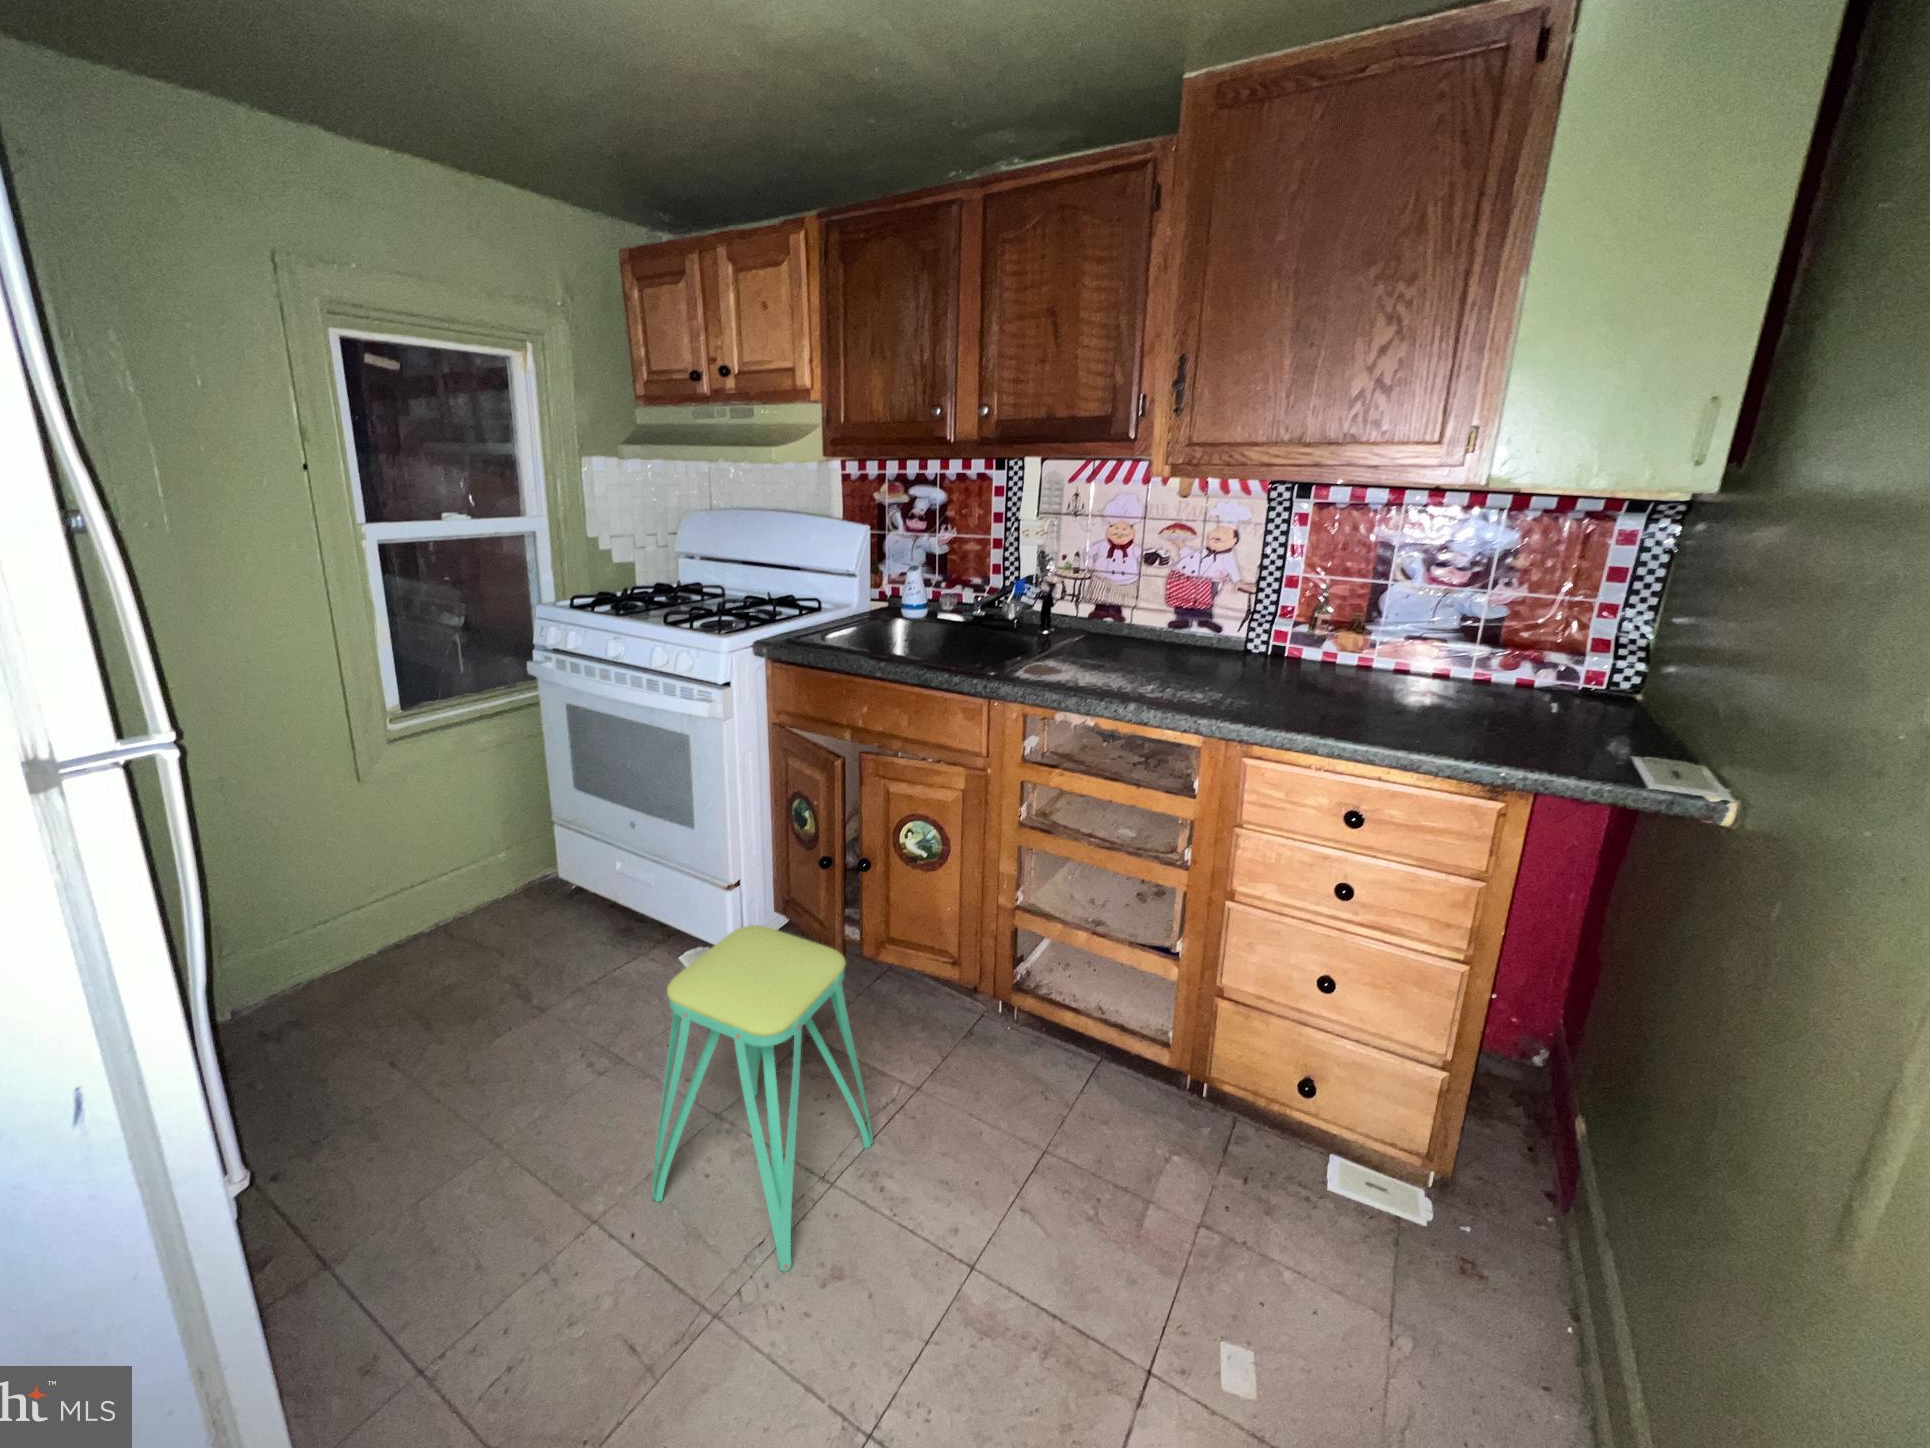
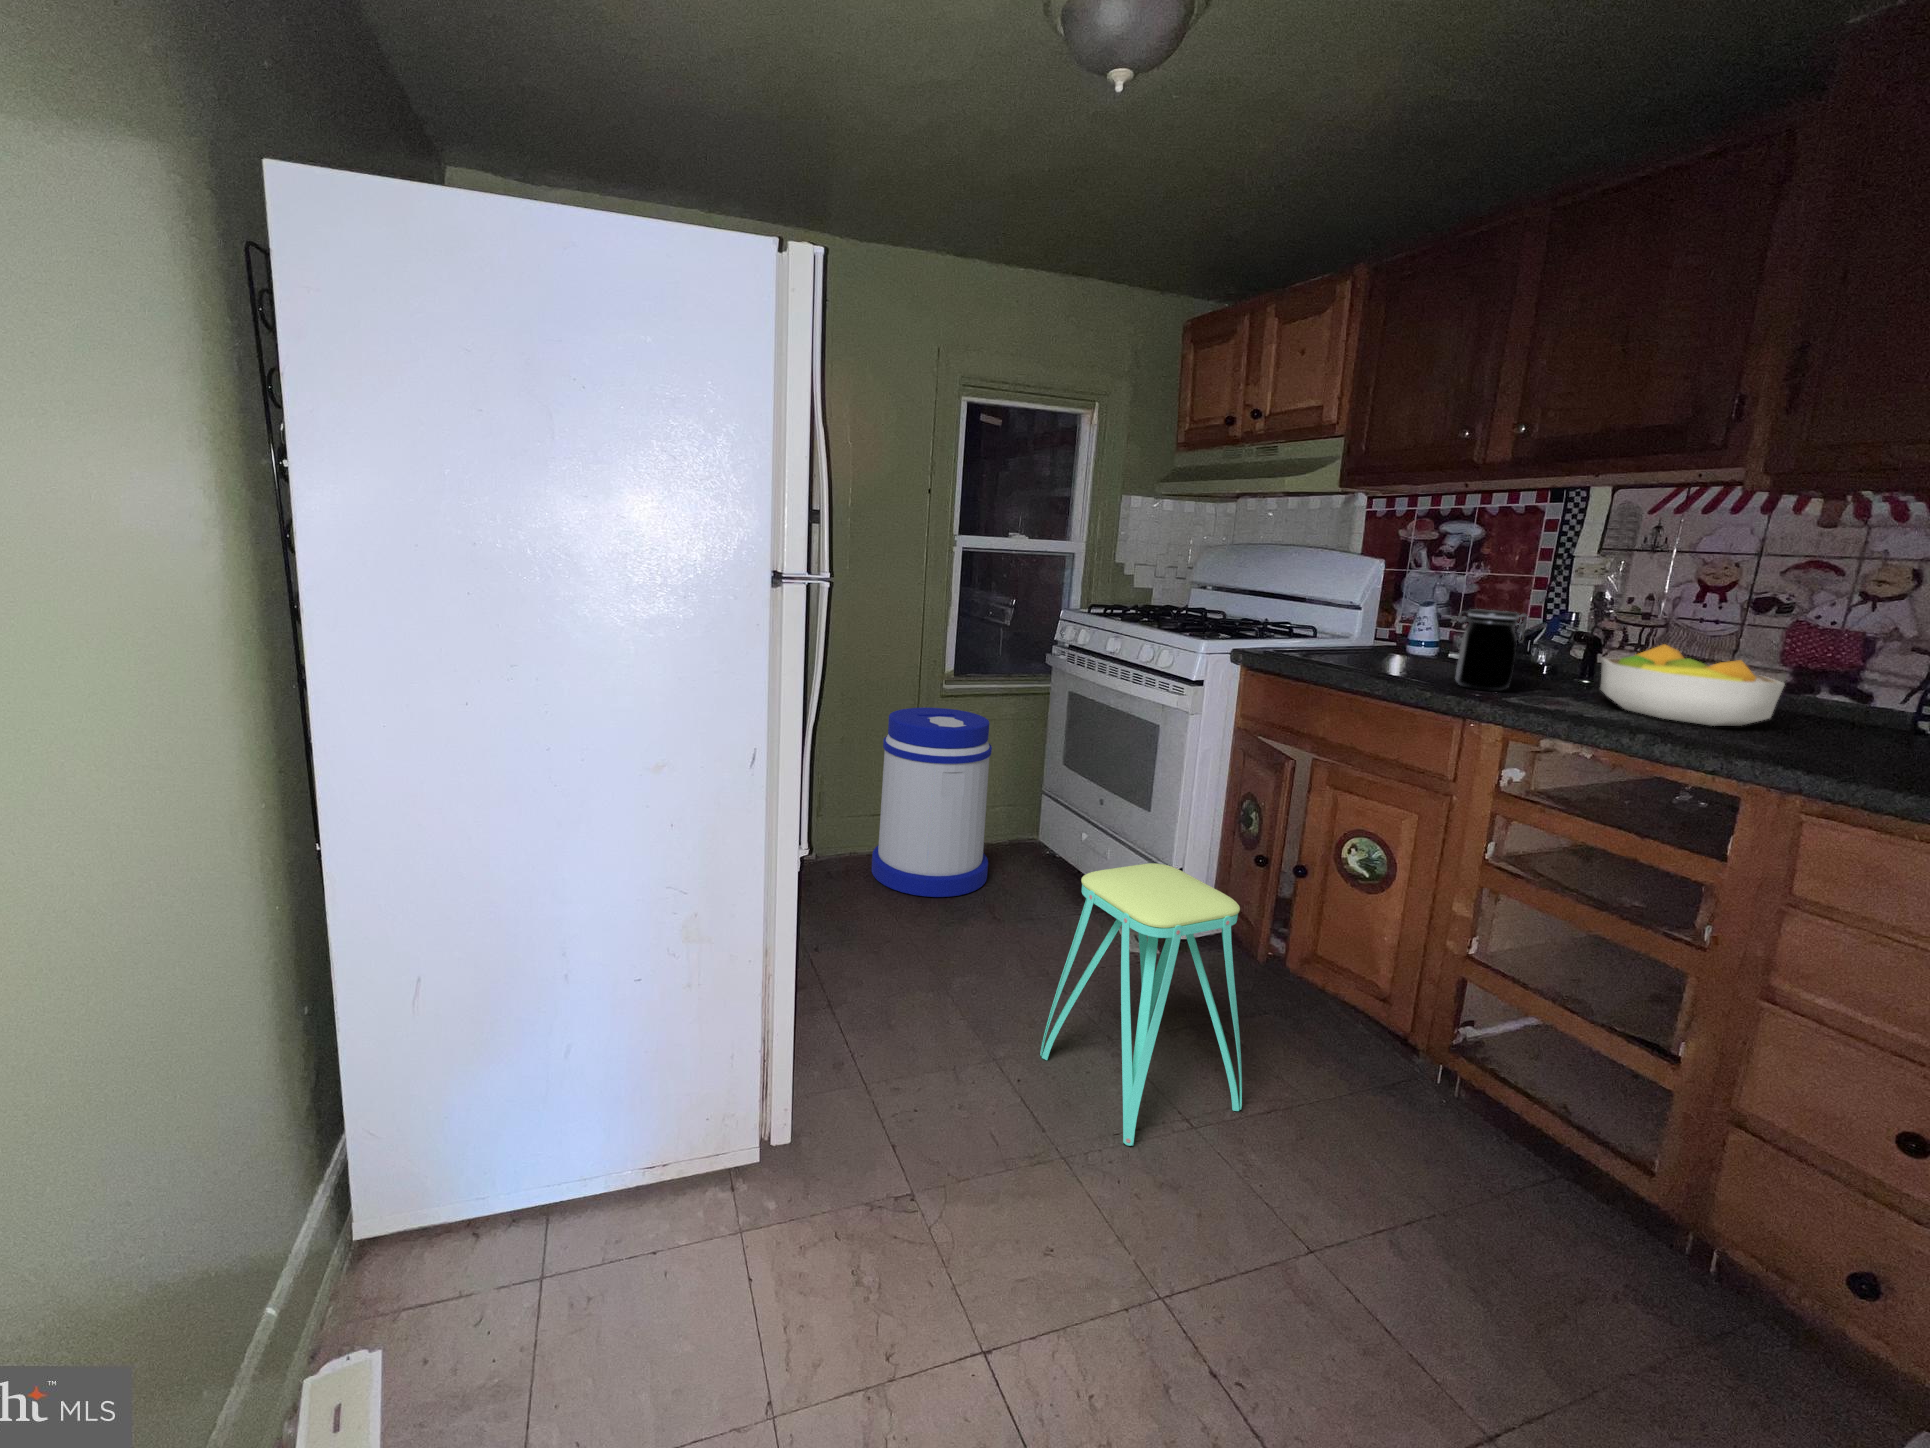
jar: none [966,588,1021,666] -> present [1456,609,1528,691]
fruit bowl: none [1072,606,1198,679] -> present [1600,644,1785,726]
trash can: none [308,760,510,1027] -> present [872,708,992,897]

